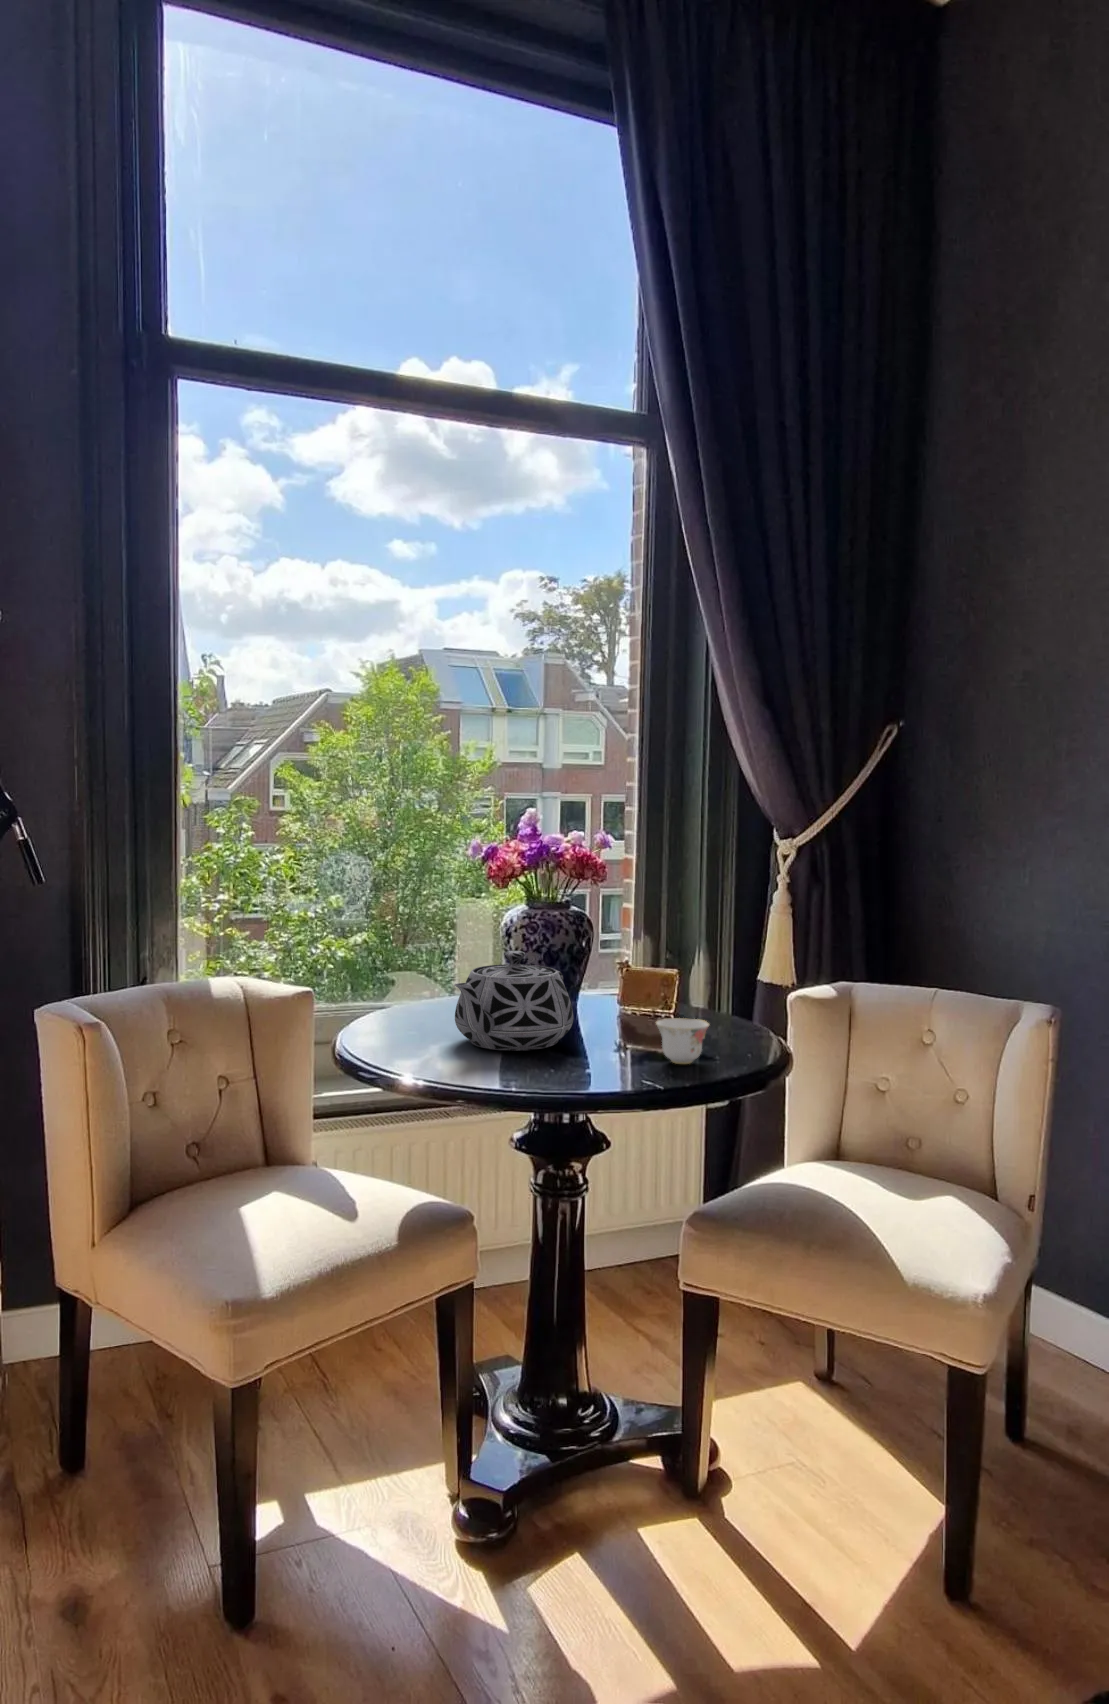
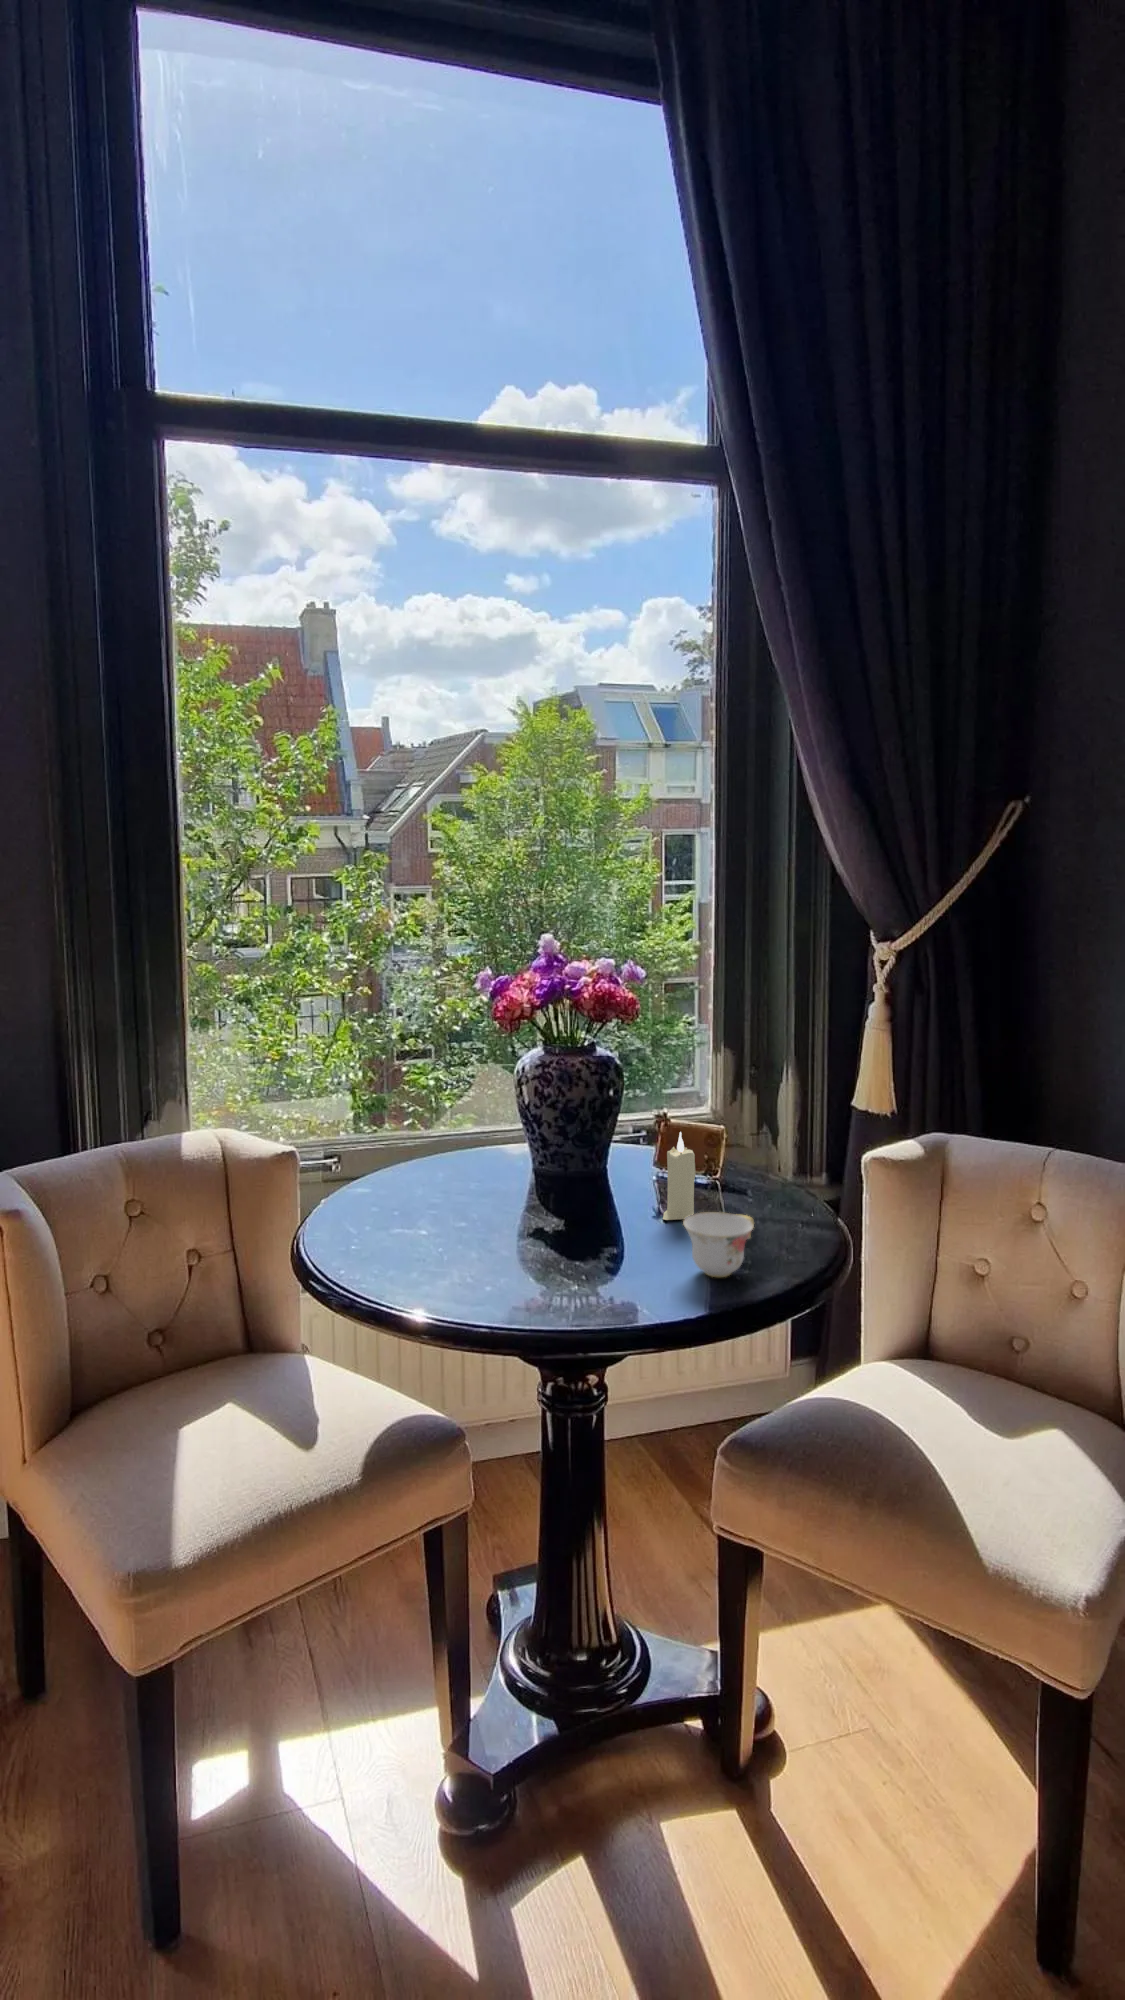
teapot: present [454,951,573,1051] -> none [417,1119,585,1250]
candle: none [629,965,655,1036] -> present [663,1132,695,1220]

